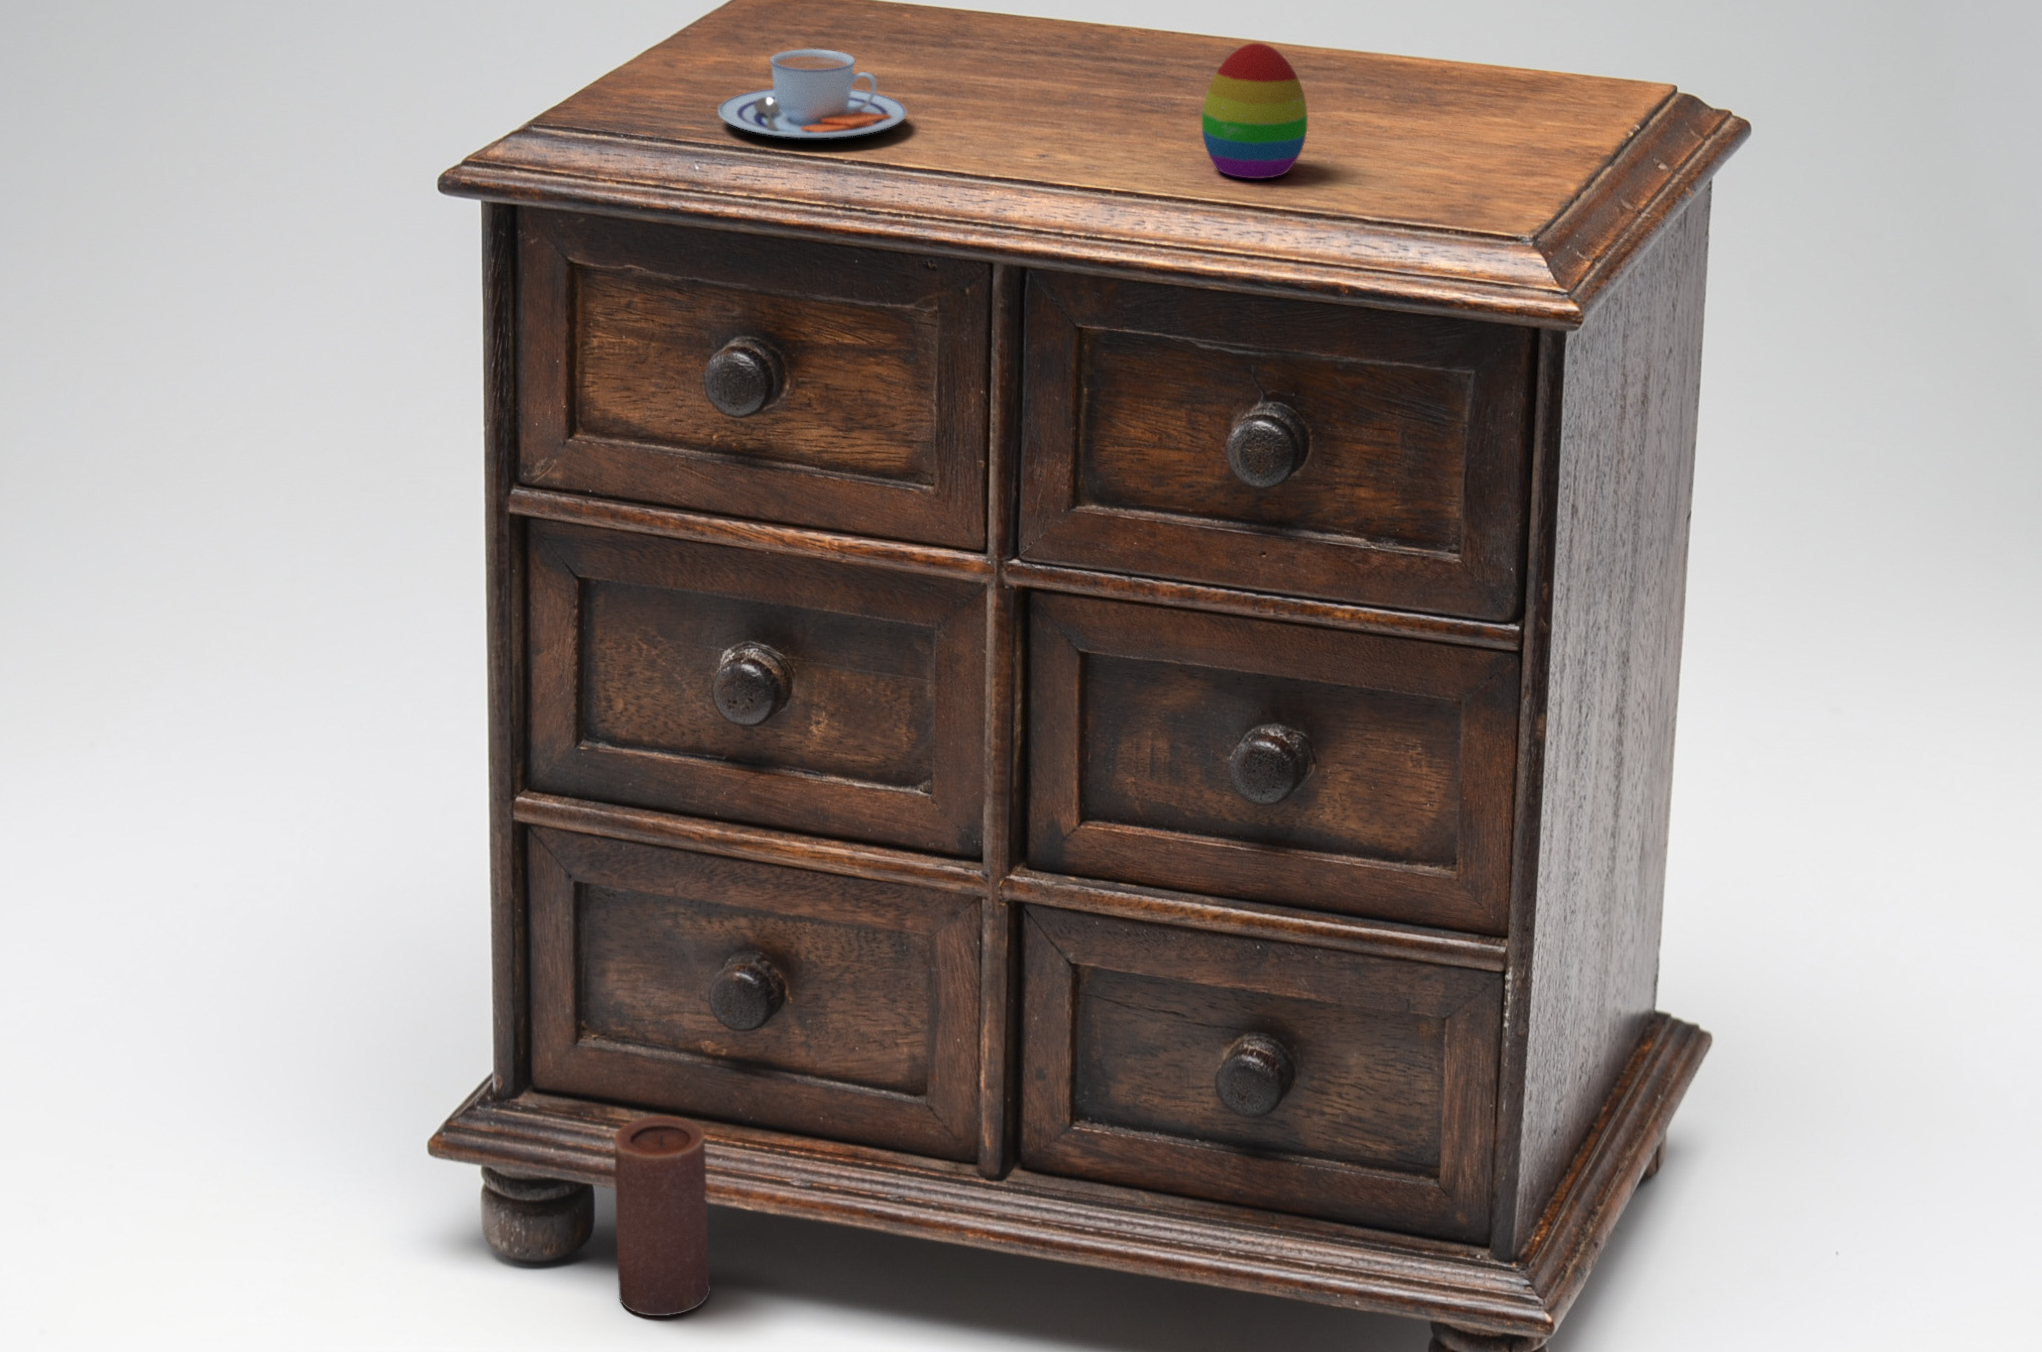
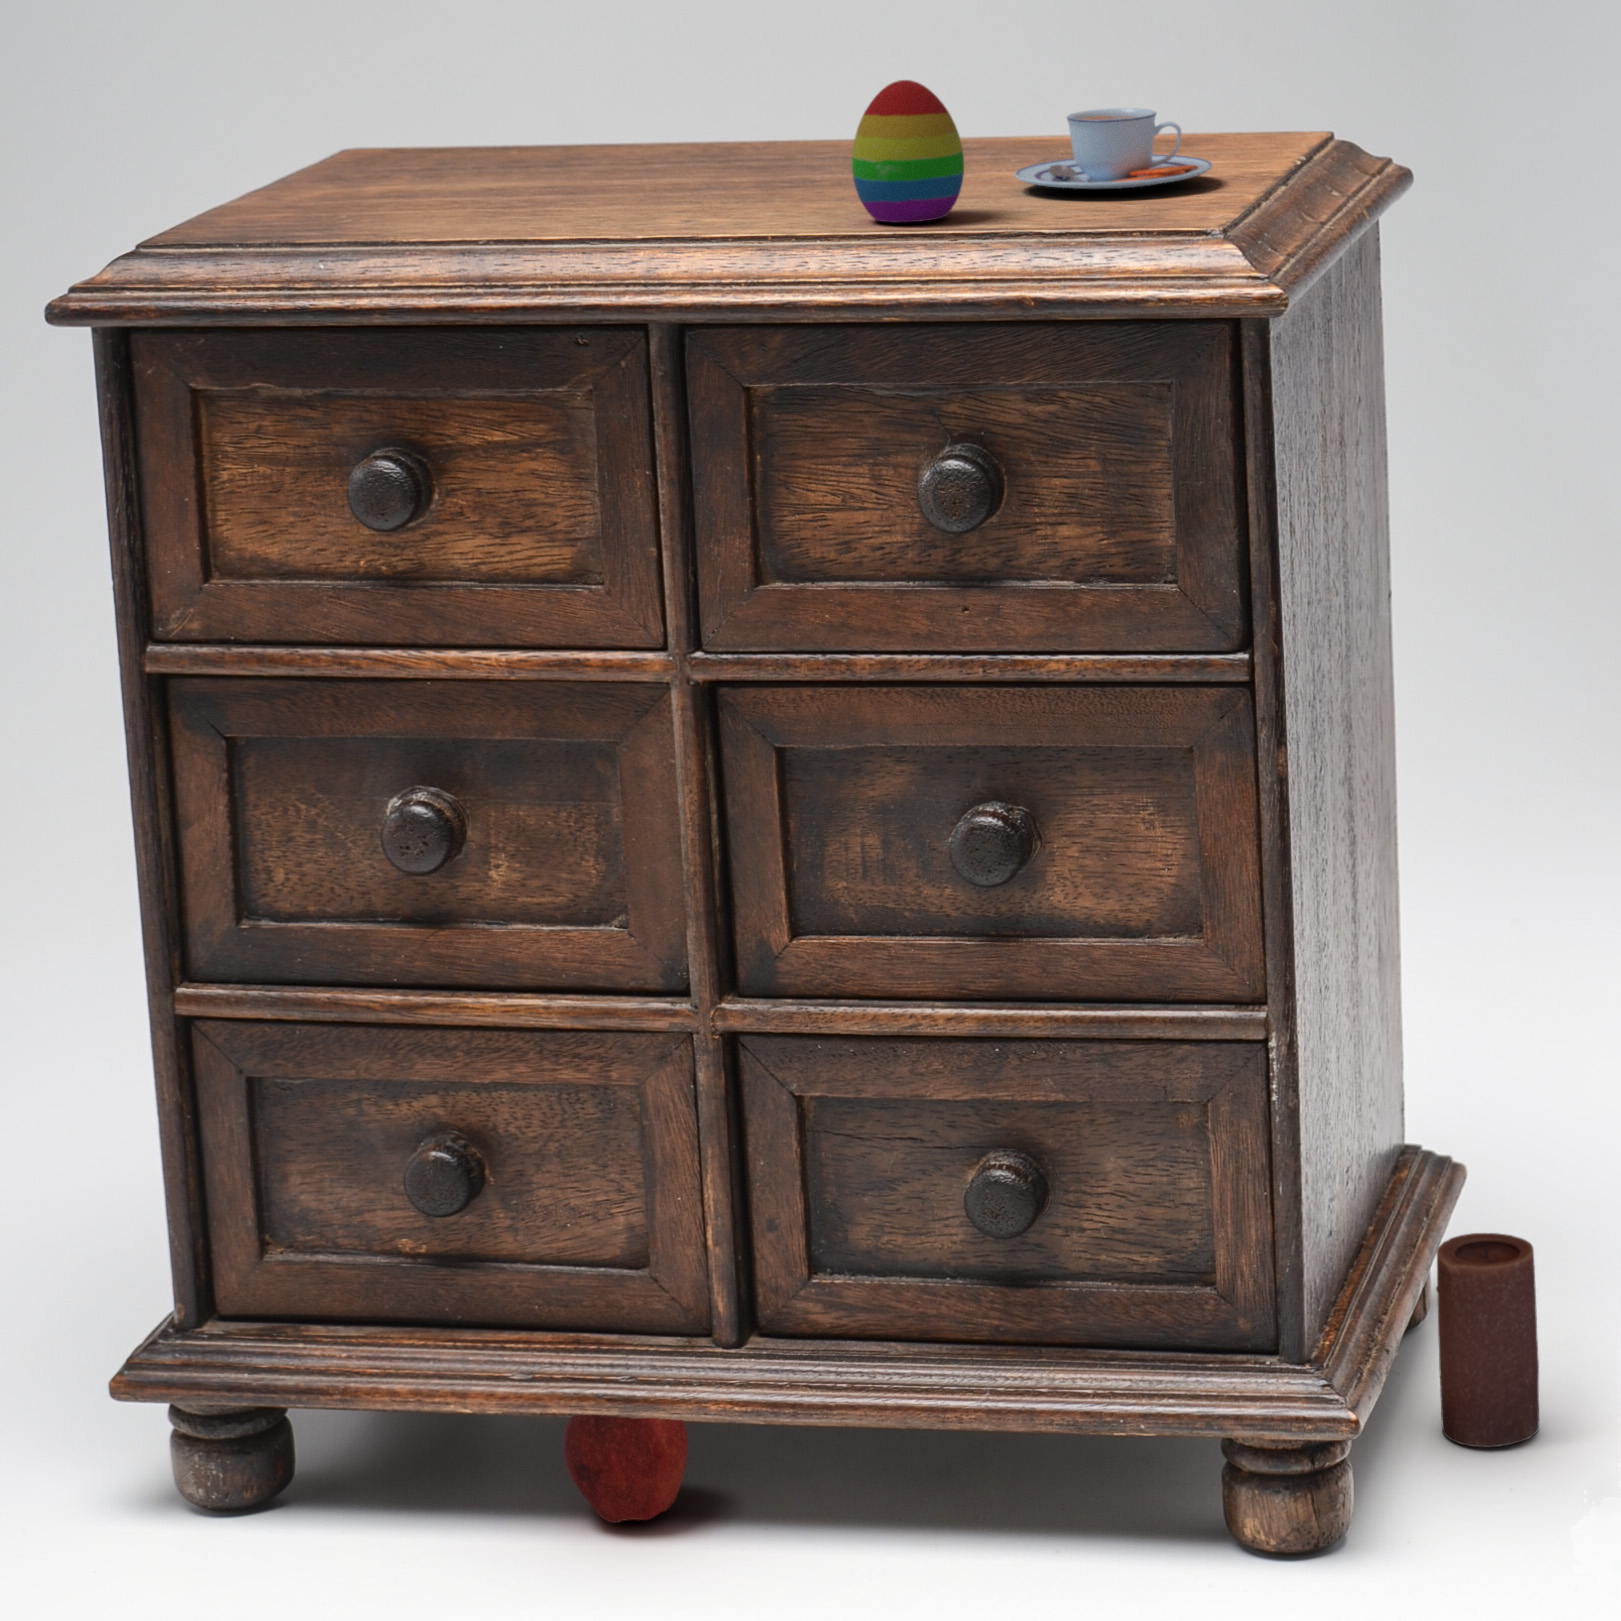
teacup: present [718,49,907,138] -> present [1015,108,1213,189]
candle: present [614,1116,710,1316] -> present [1436,1233,1539,1447]
apple: none [833,1201,947,1324] -> present [564,1415,688,1523]

